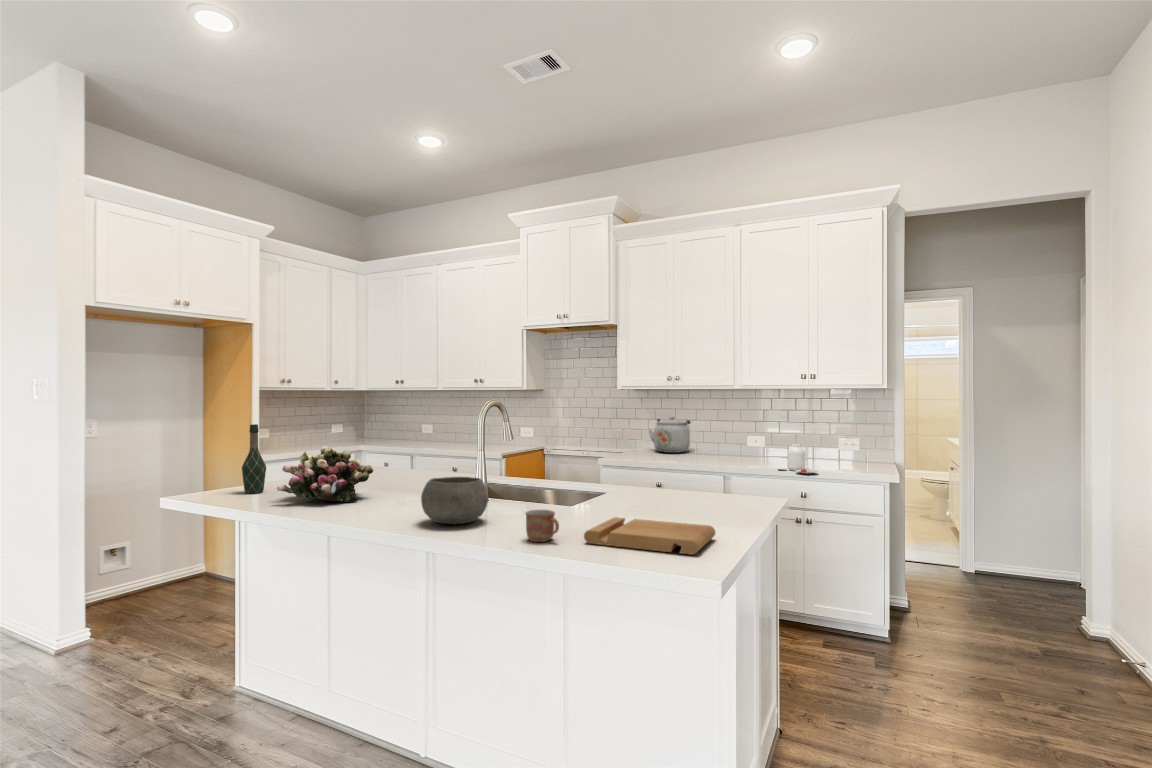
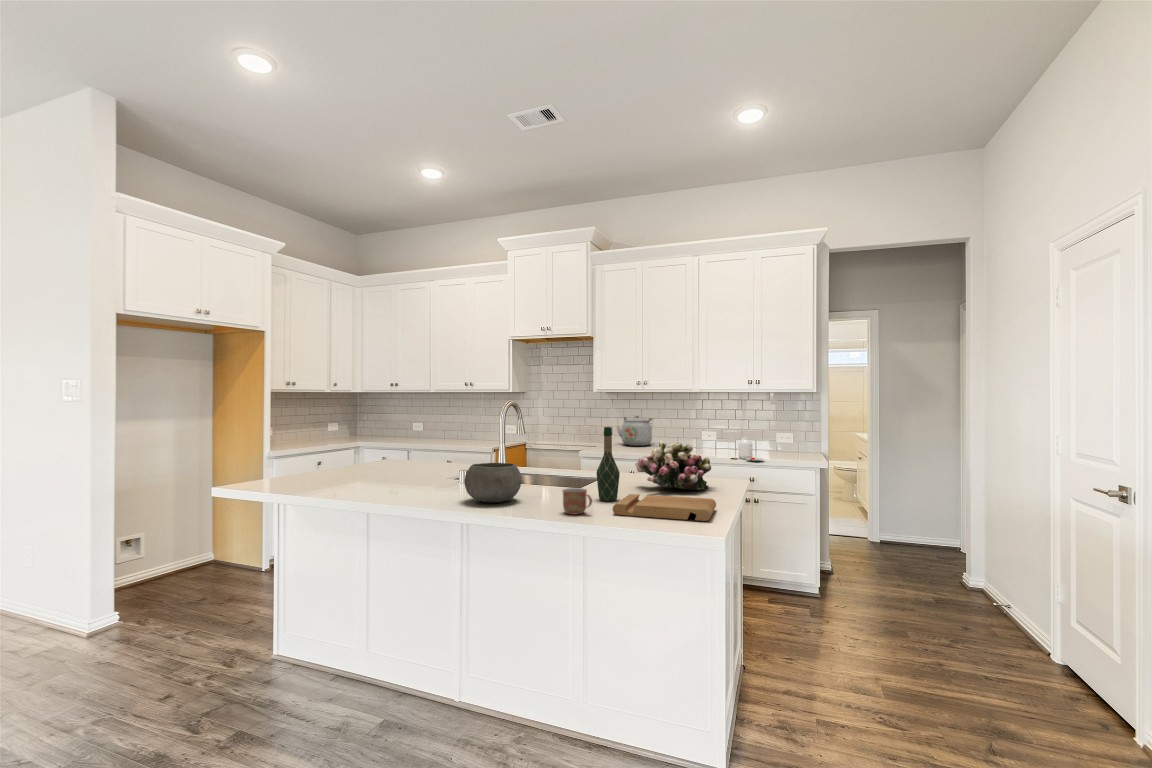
wine bottle: present [242,424,266,493] -> present [597,427,620,501]
flower arrangement: present [277,446,373,502] -> present [635,441,711,490]

